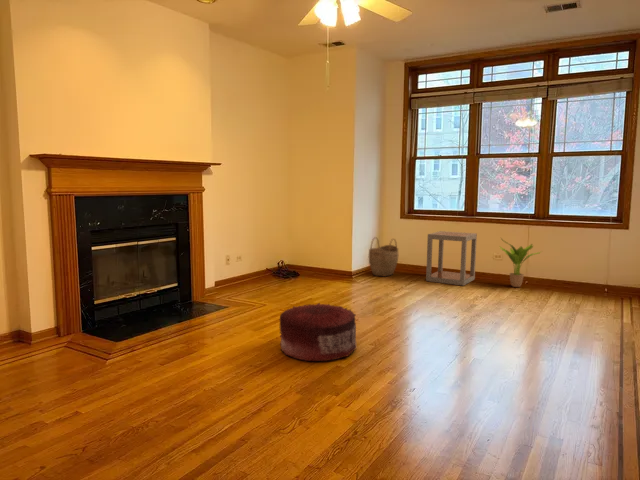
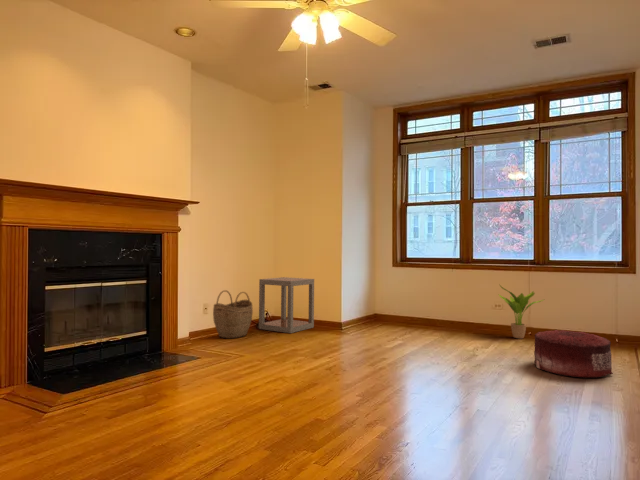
side table: present [426,231,477,286] -> present [259,277,314,333]
woven basket: present [369,241,398,276] -> present [213,290,253,338]
pouf: present [280,303,356,361] -> present [534,330,613,378]

